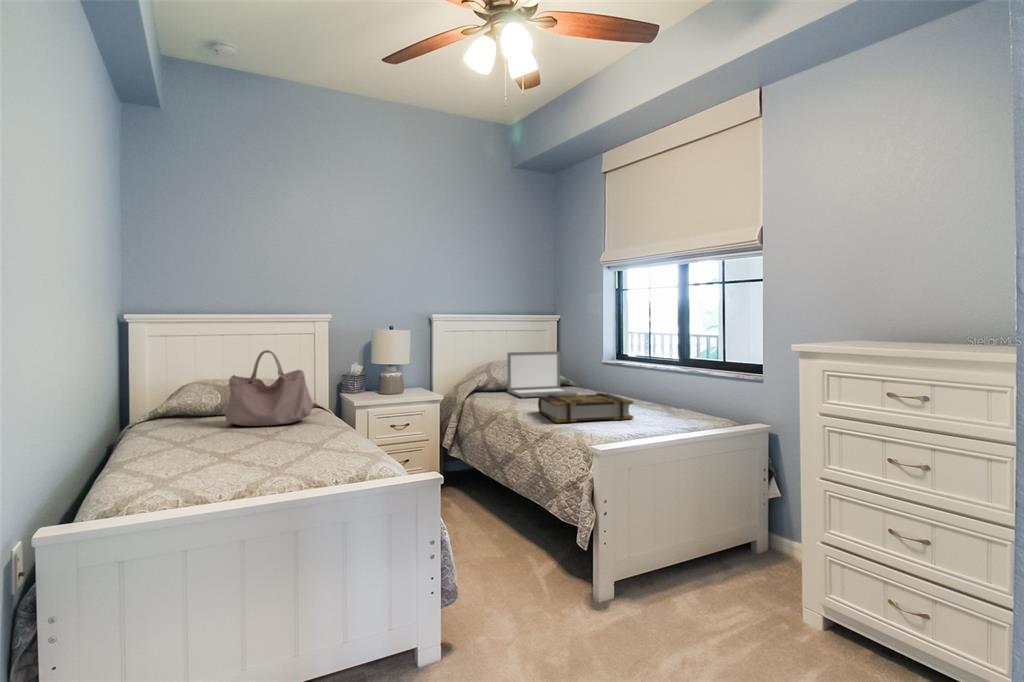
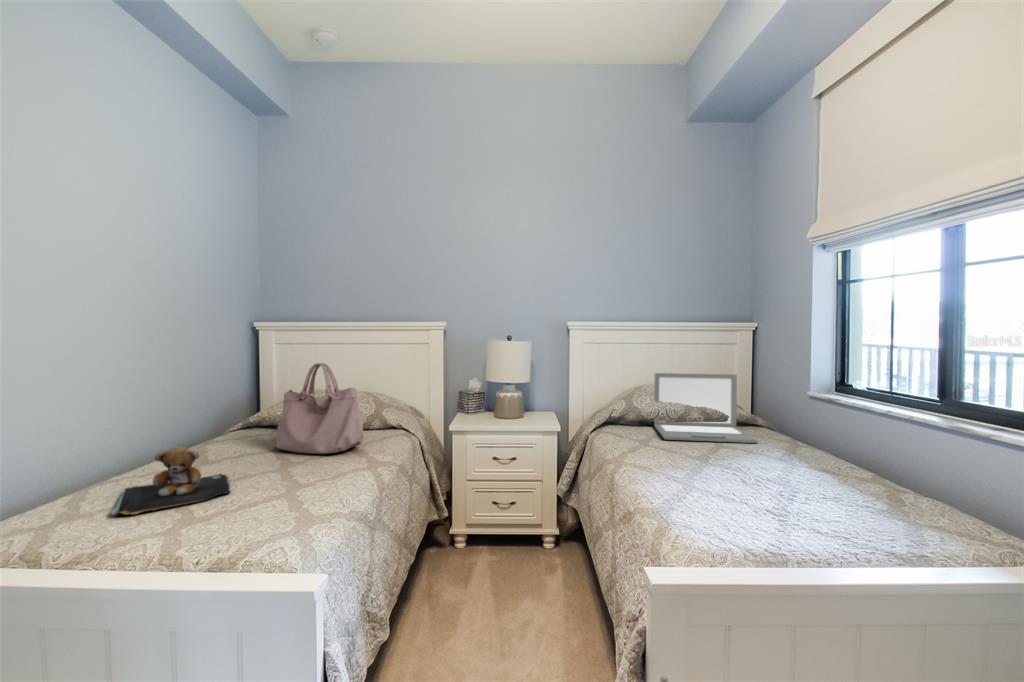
book: present [538,393,633,422] -> none [669,450,853,527]
teddy bear: none [162,415,260,462] -> present [111,447,231,515]

